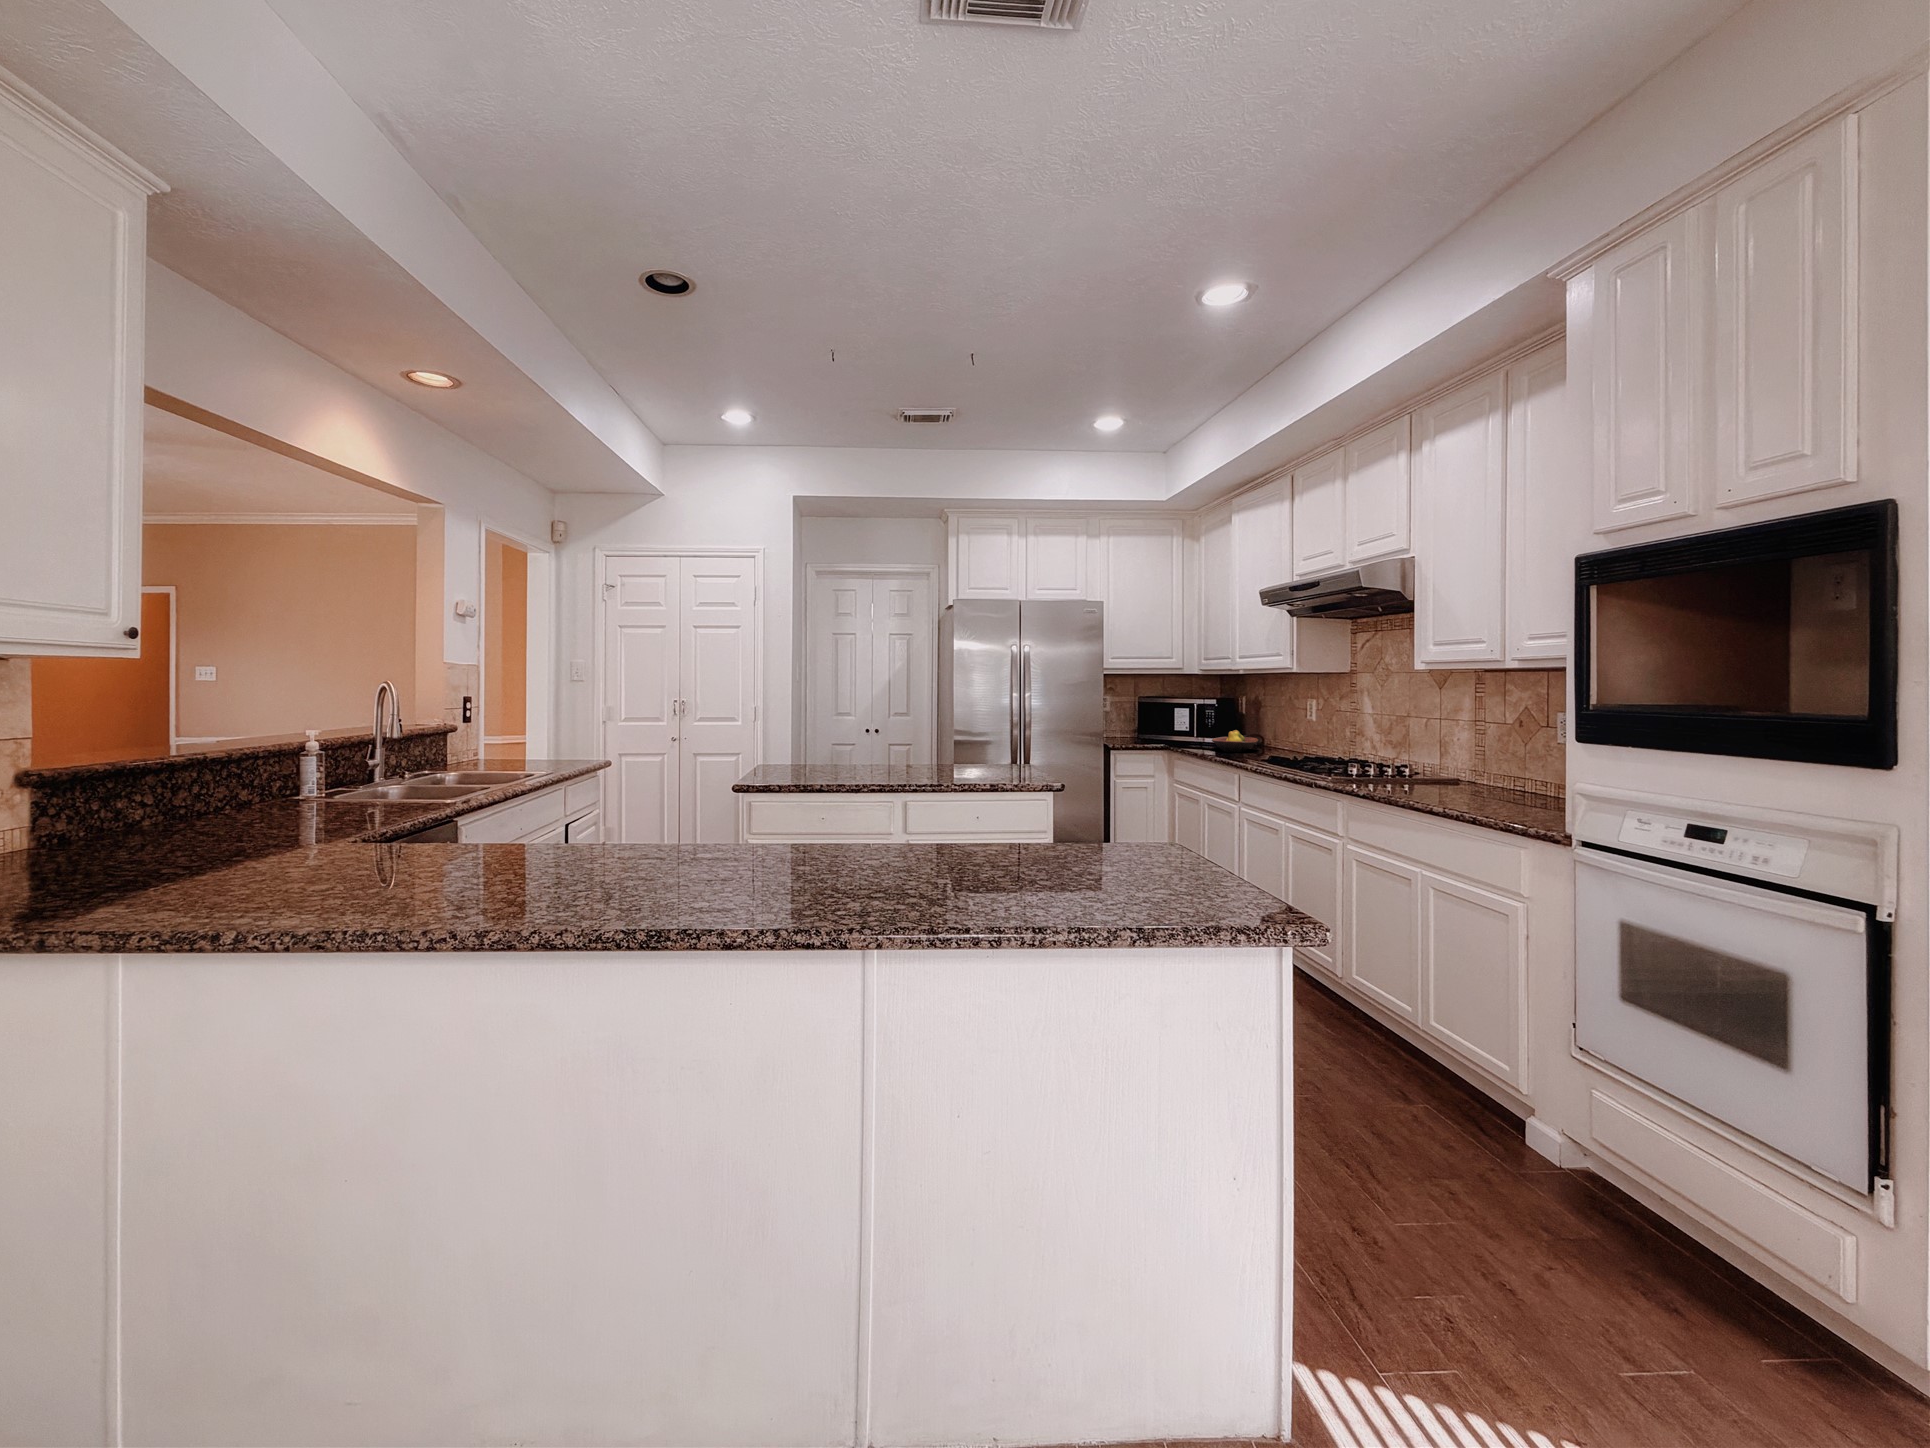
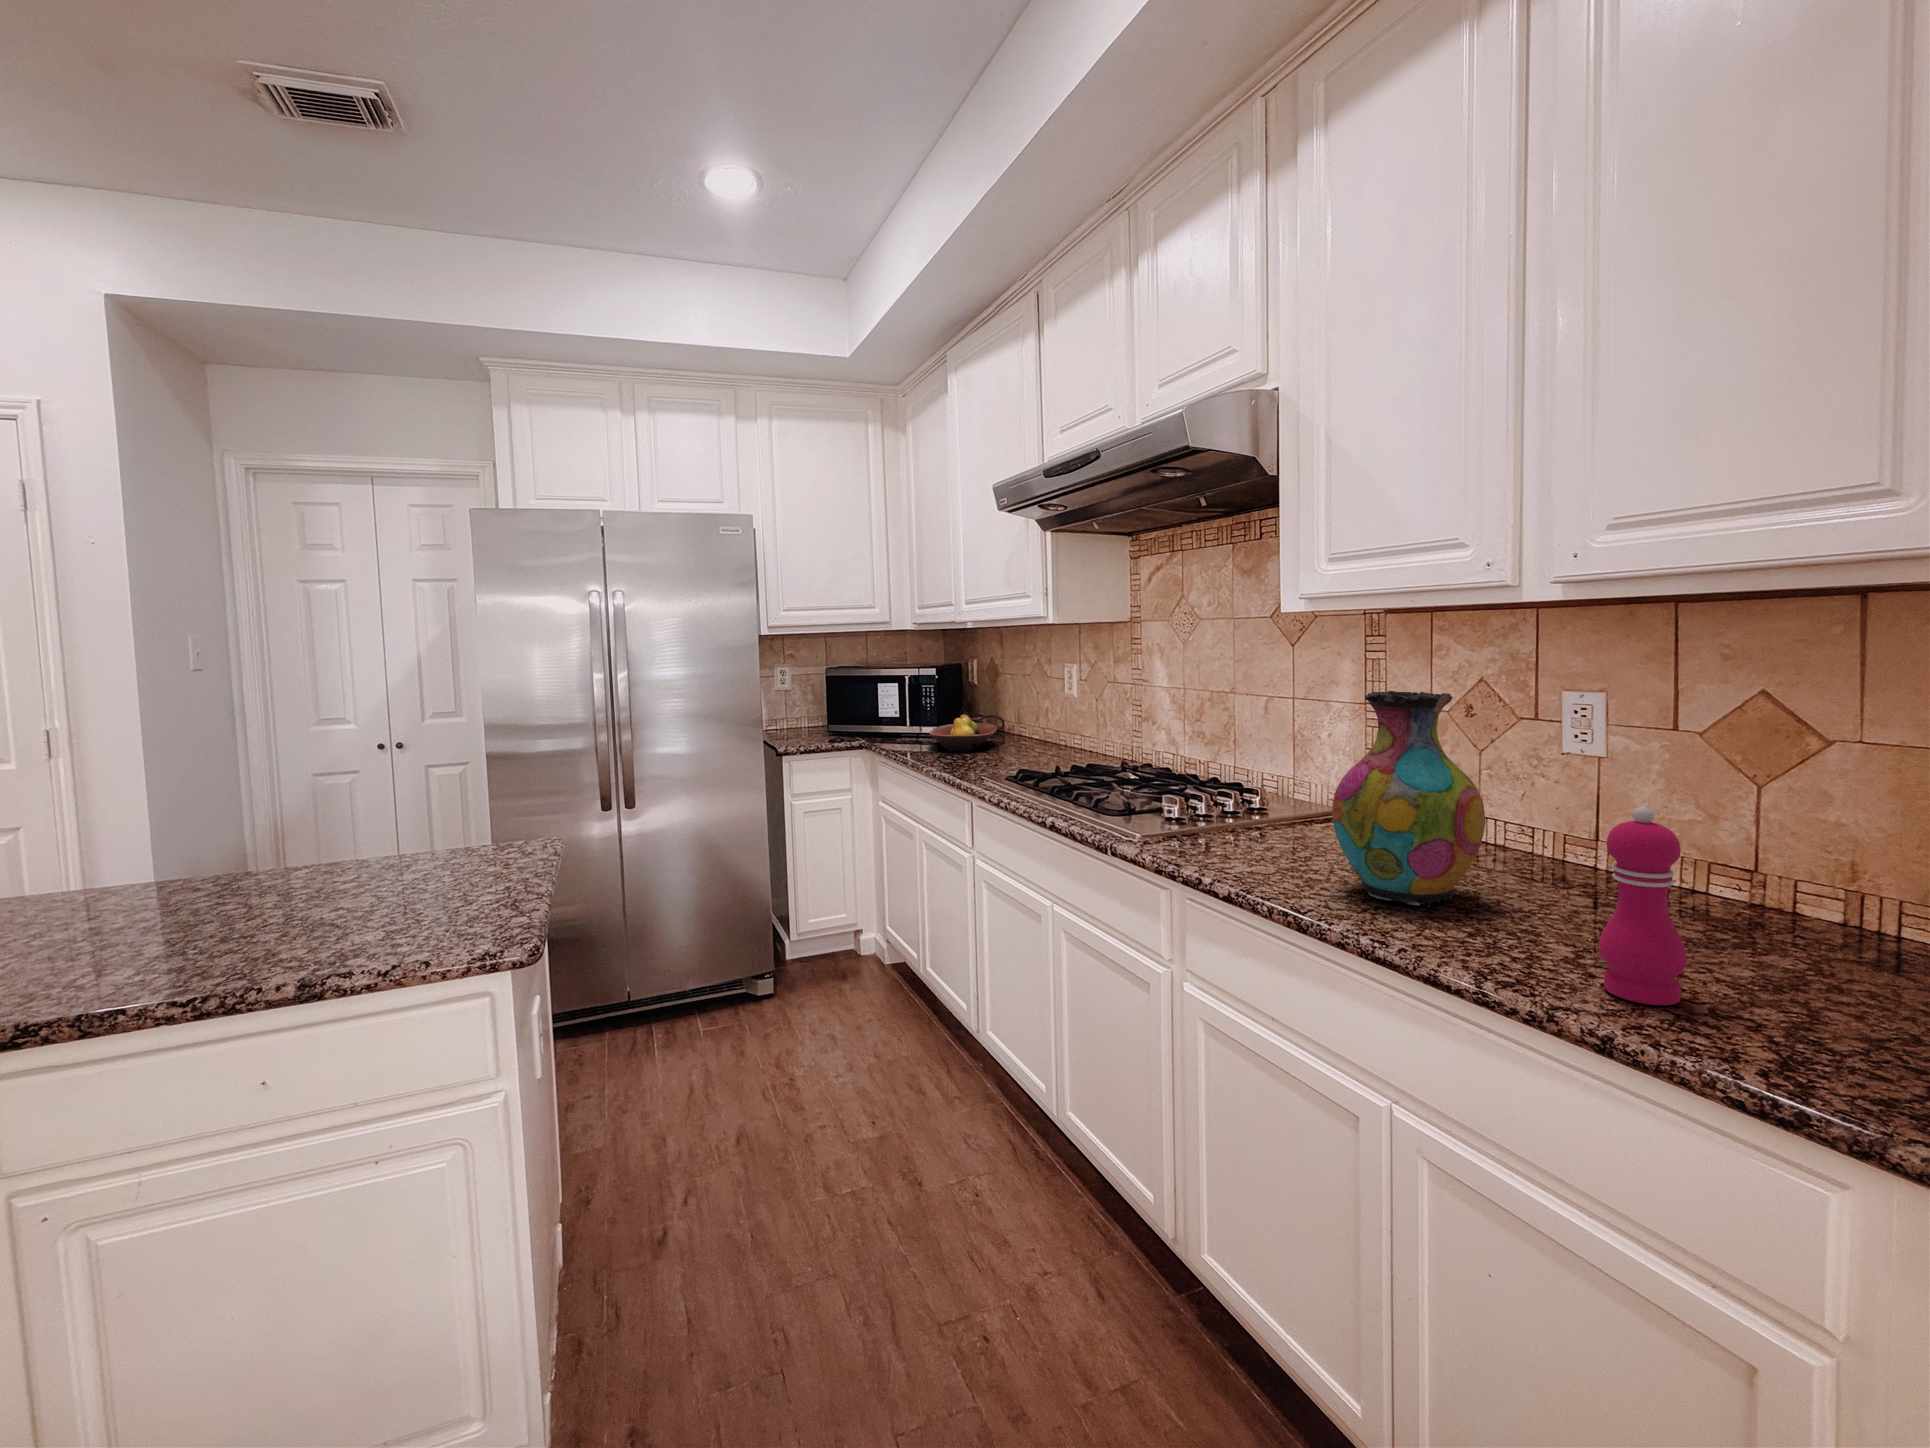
vase: none [1413,708,1482,801] -> present [1332,691,1486,906]
pepper mill: none [1488,747,1518,818] -> present [1599,807,1687,1005]

